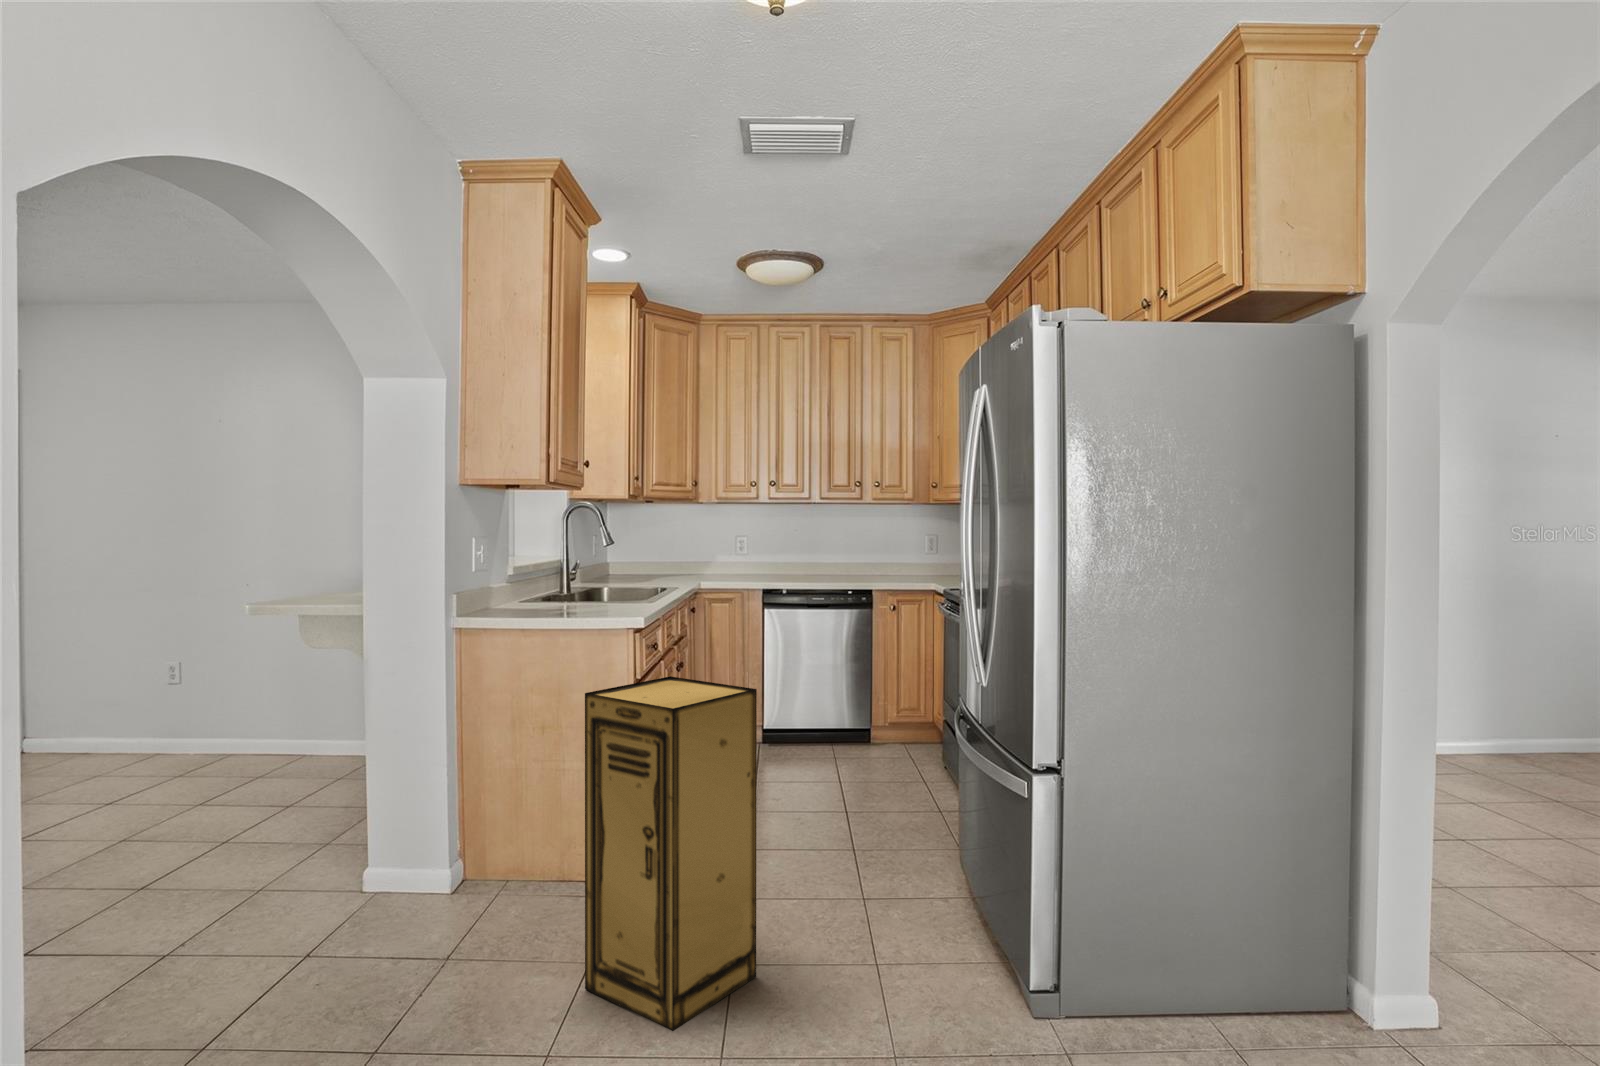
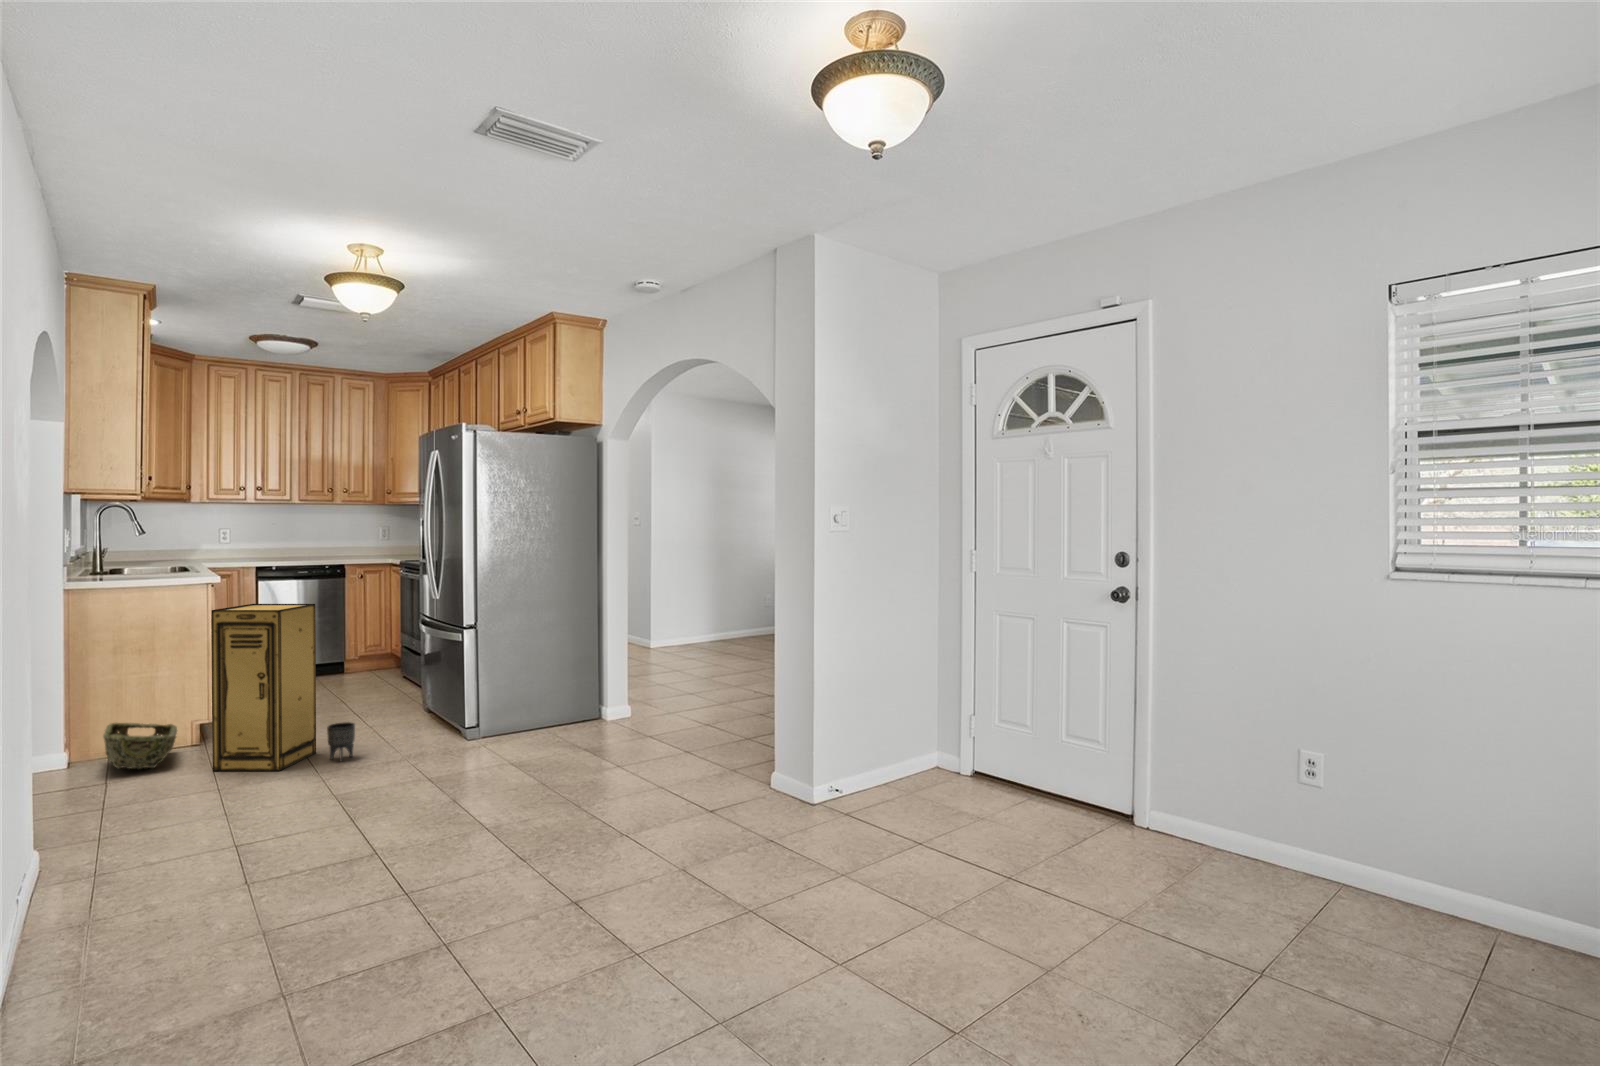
woven basket: none [454,844,580,950] -> present [103,723,177,769]
planter: none [762,938,813,1032] -> present [327,722,355,761]

